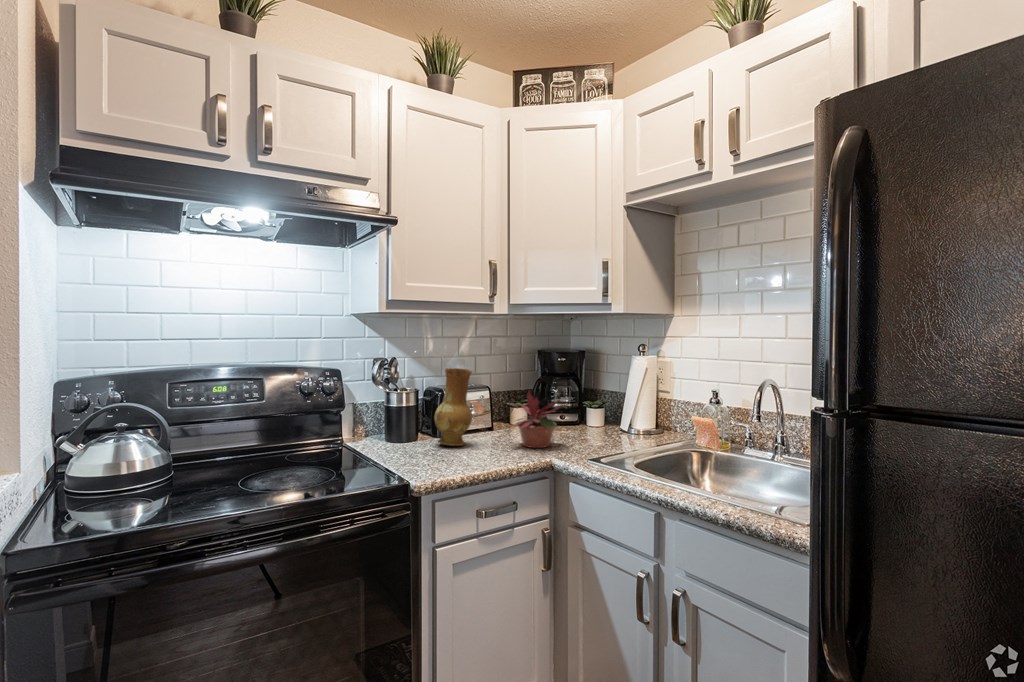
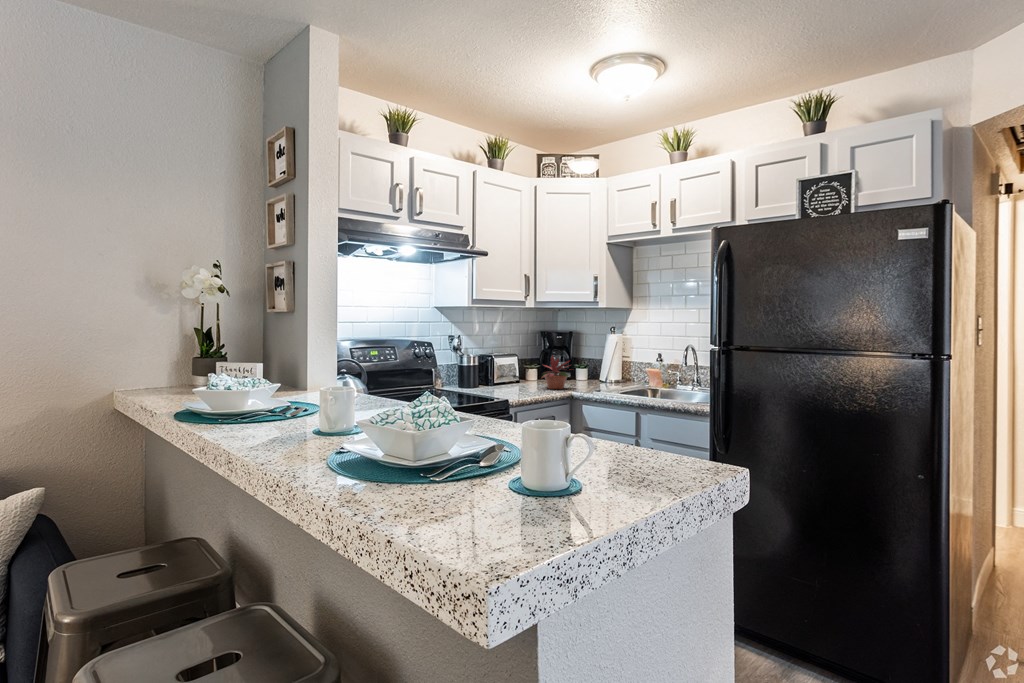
ceramic jug: present [434,368,472,446] -> none [494,342,517,389]

